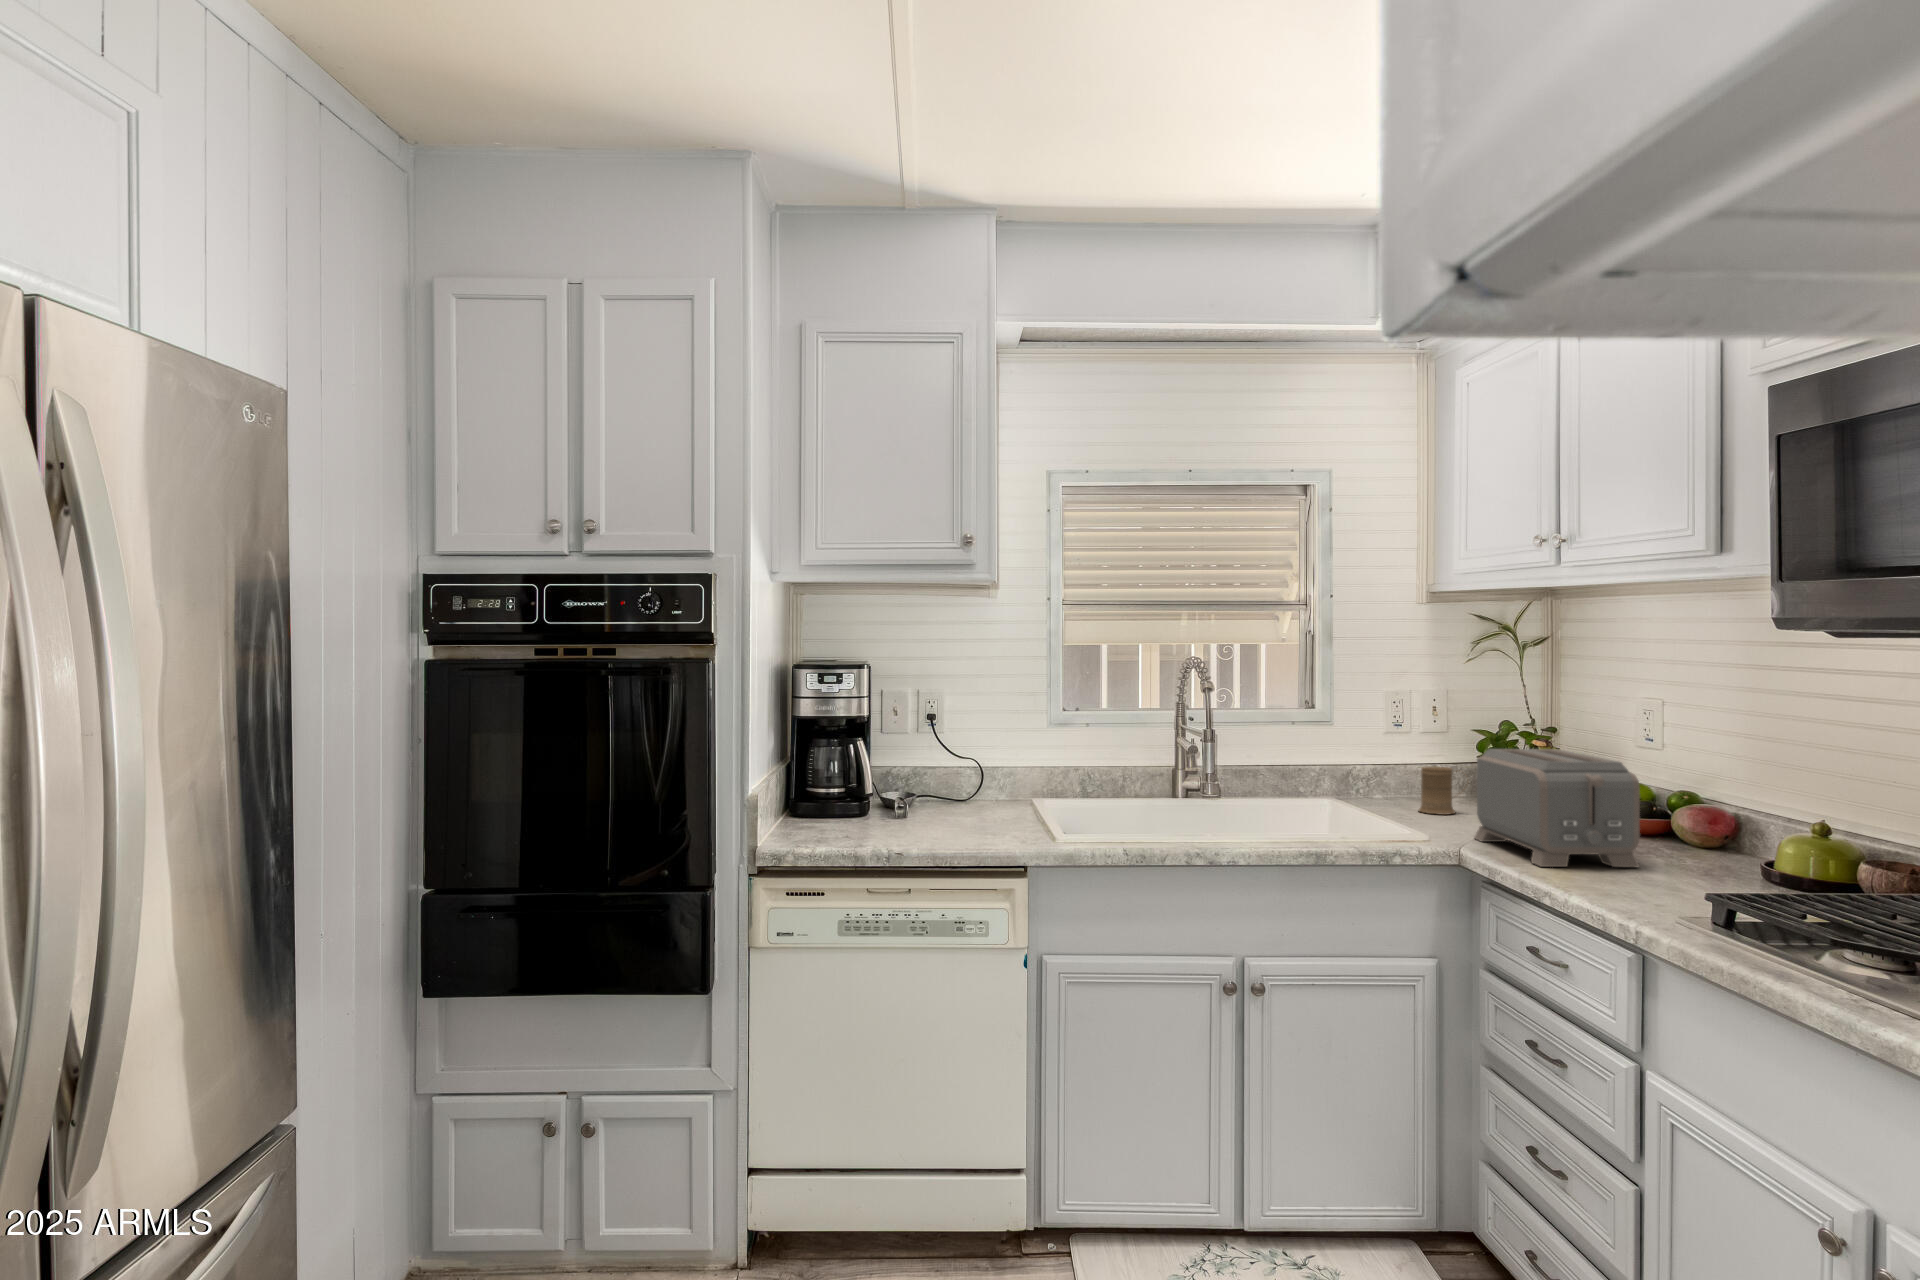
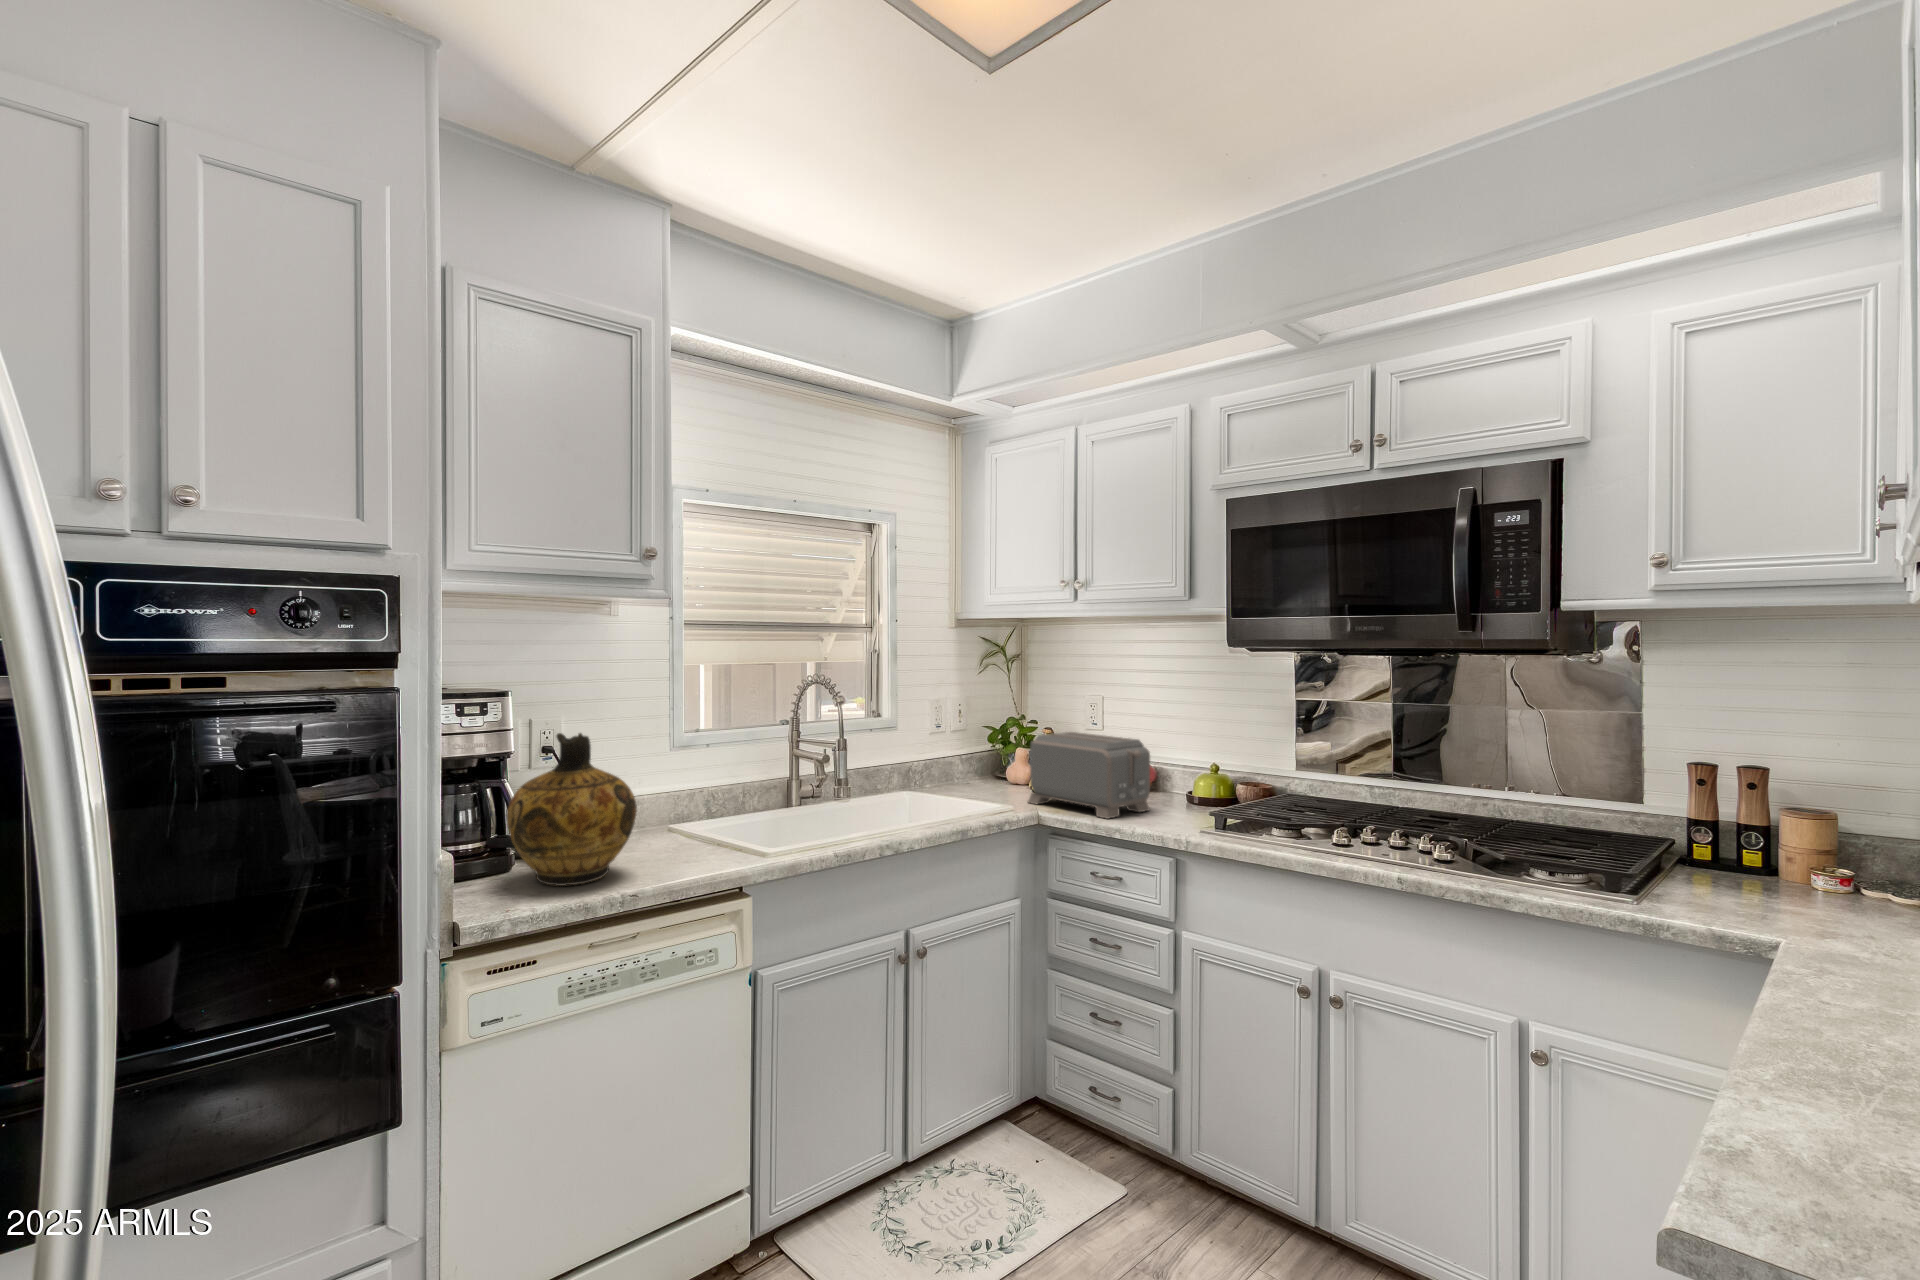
ceramic jug: none [828,703,935,838] -> present [507,733,637,886]
mug: present [1419,766,1464,815] -> none [948,749,982,786]

